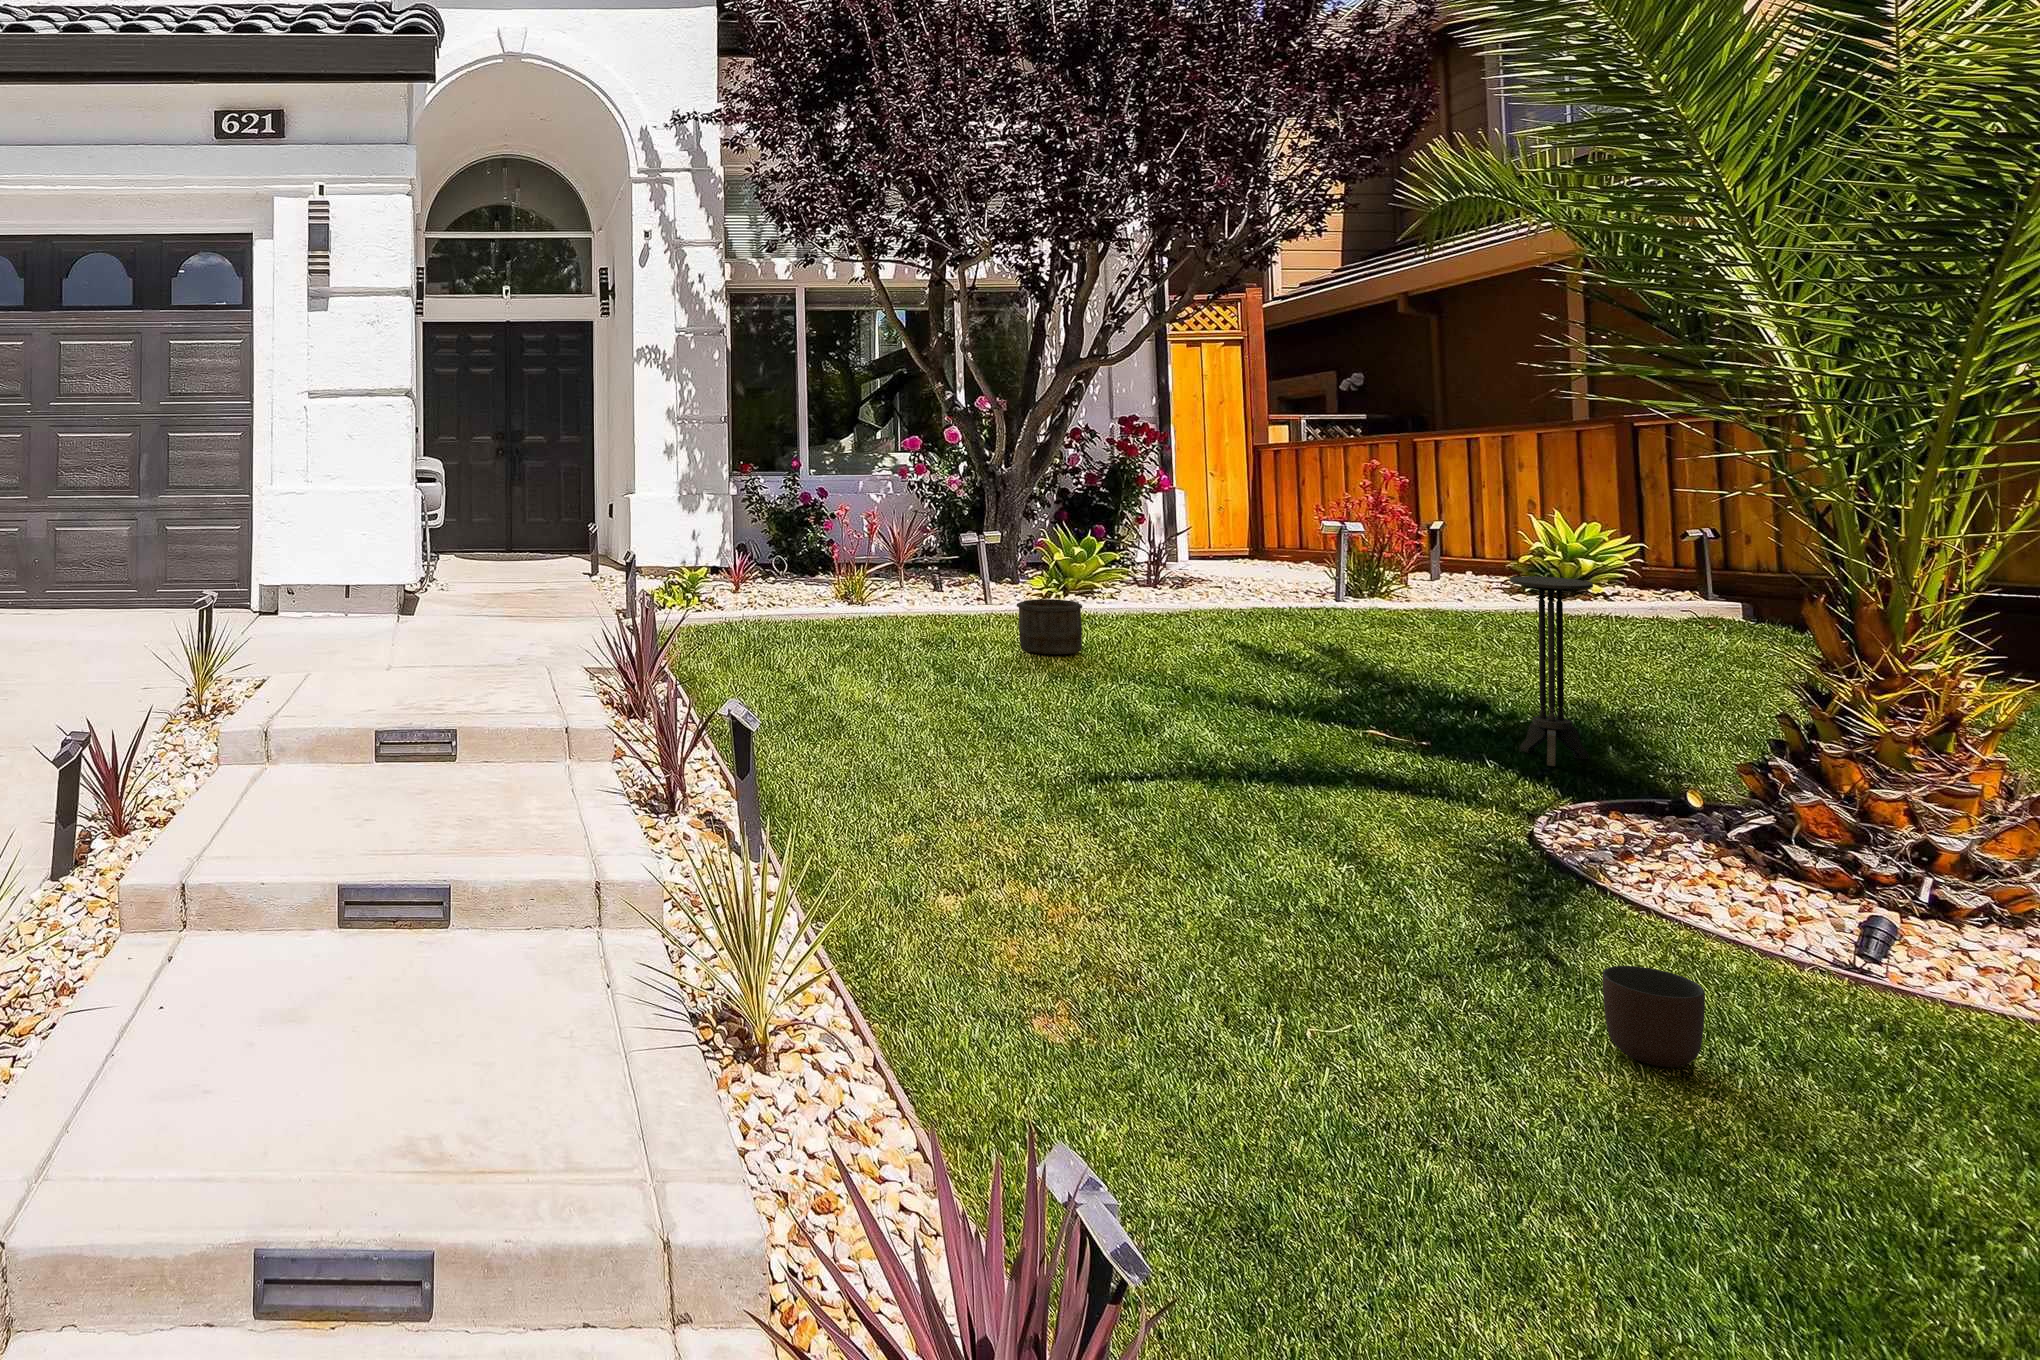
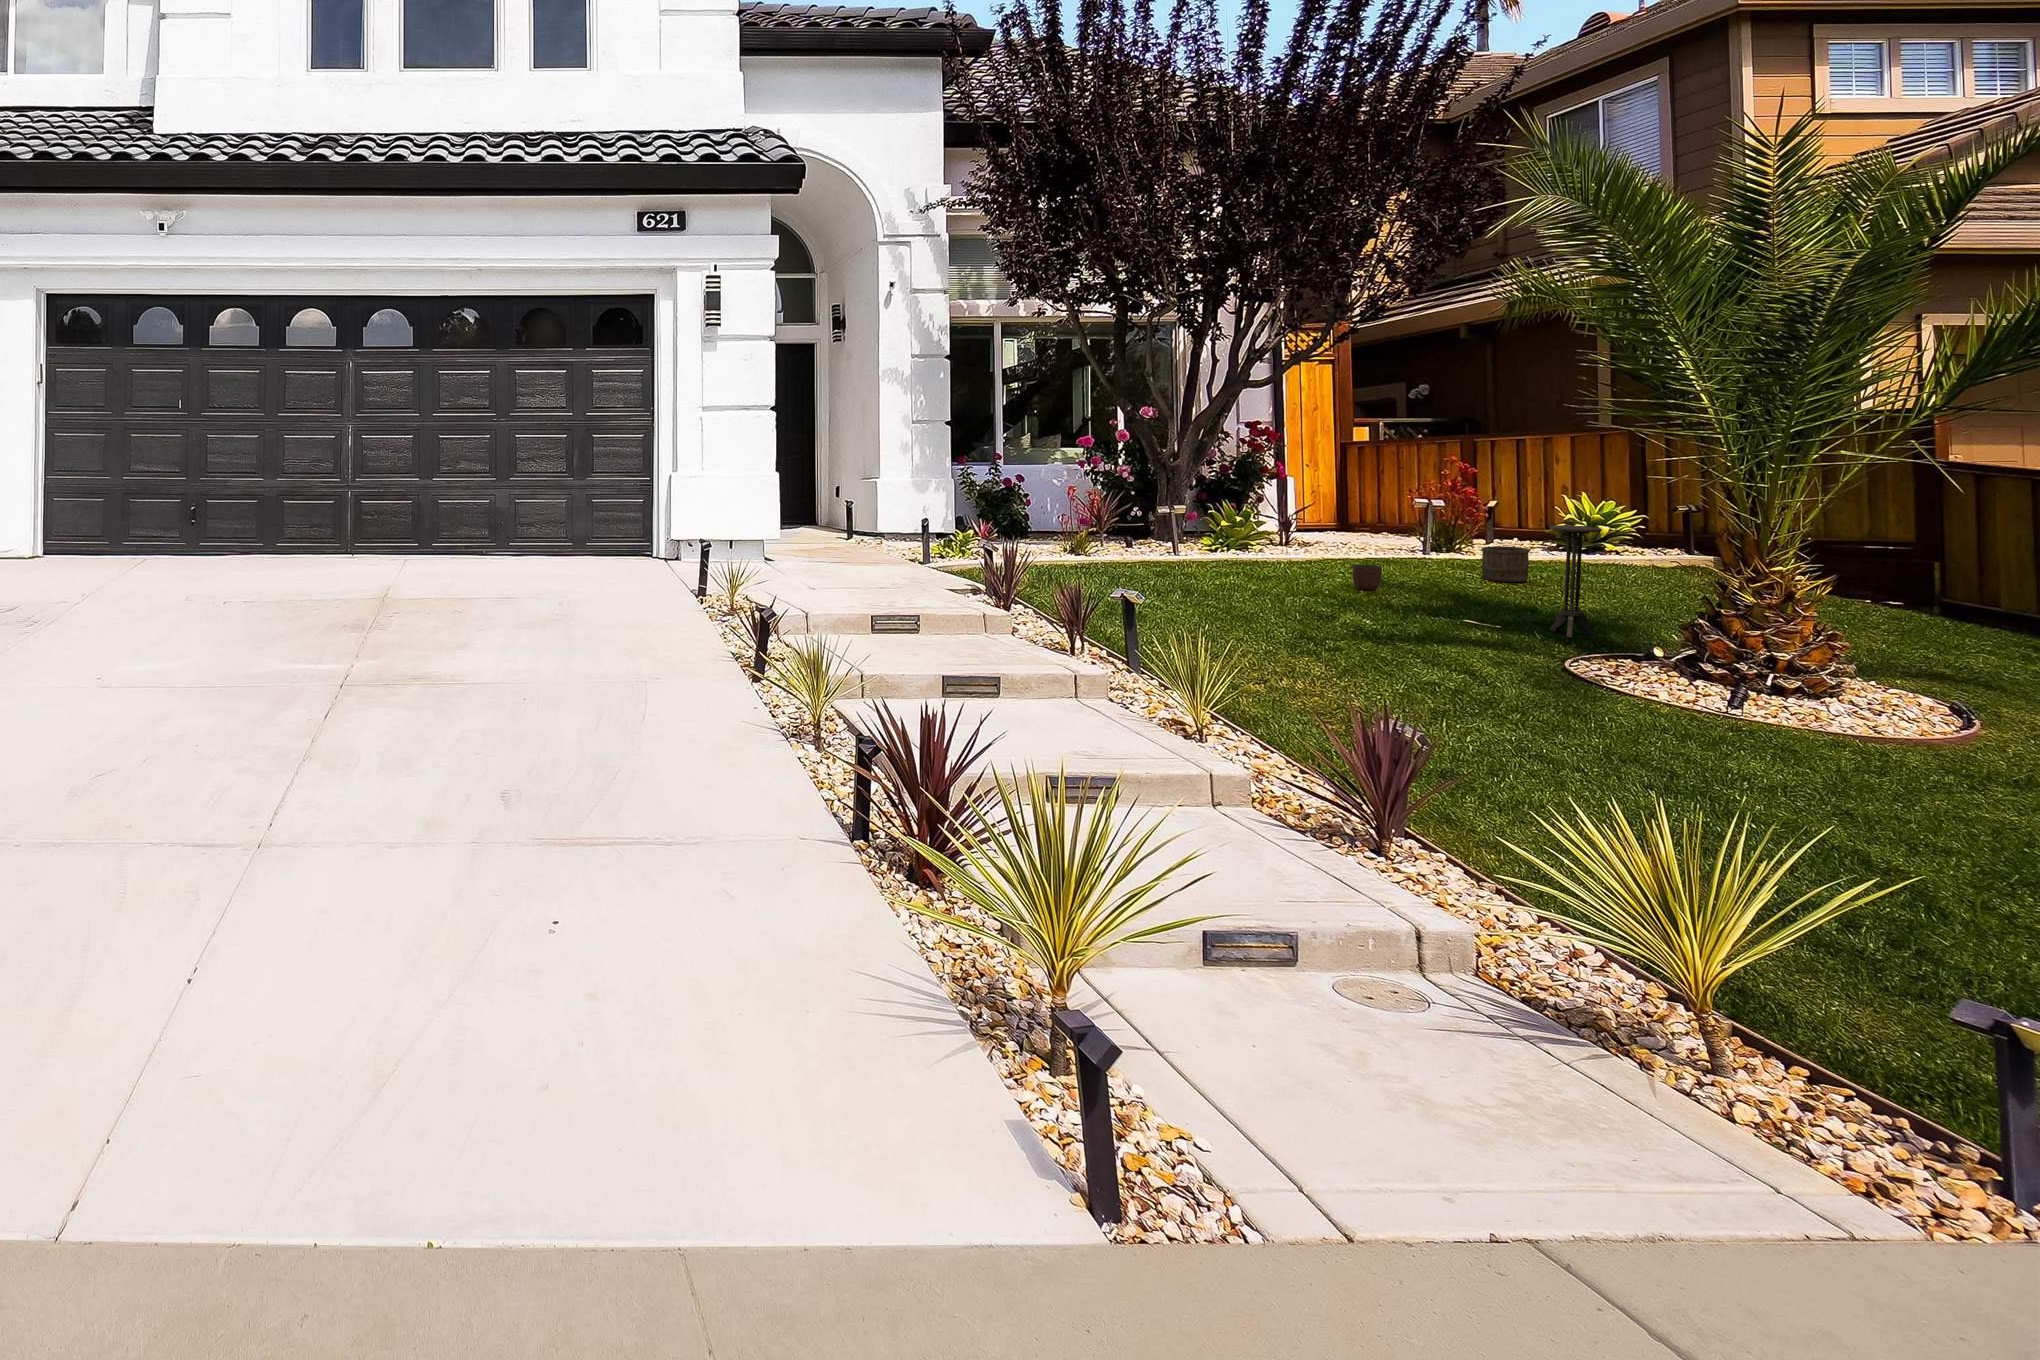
wooden bucket: present [1017,599,1082,654] -> present [1481,546,1530,582]
planter: present [1603,966,1705,1067] -> present [1353,565,1382,590]

